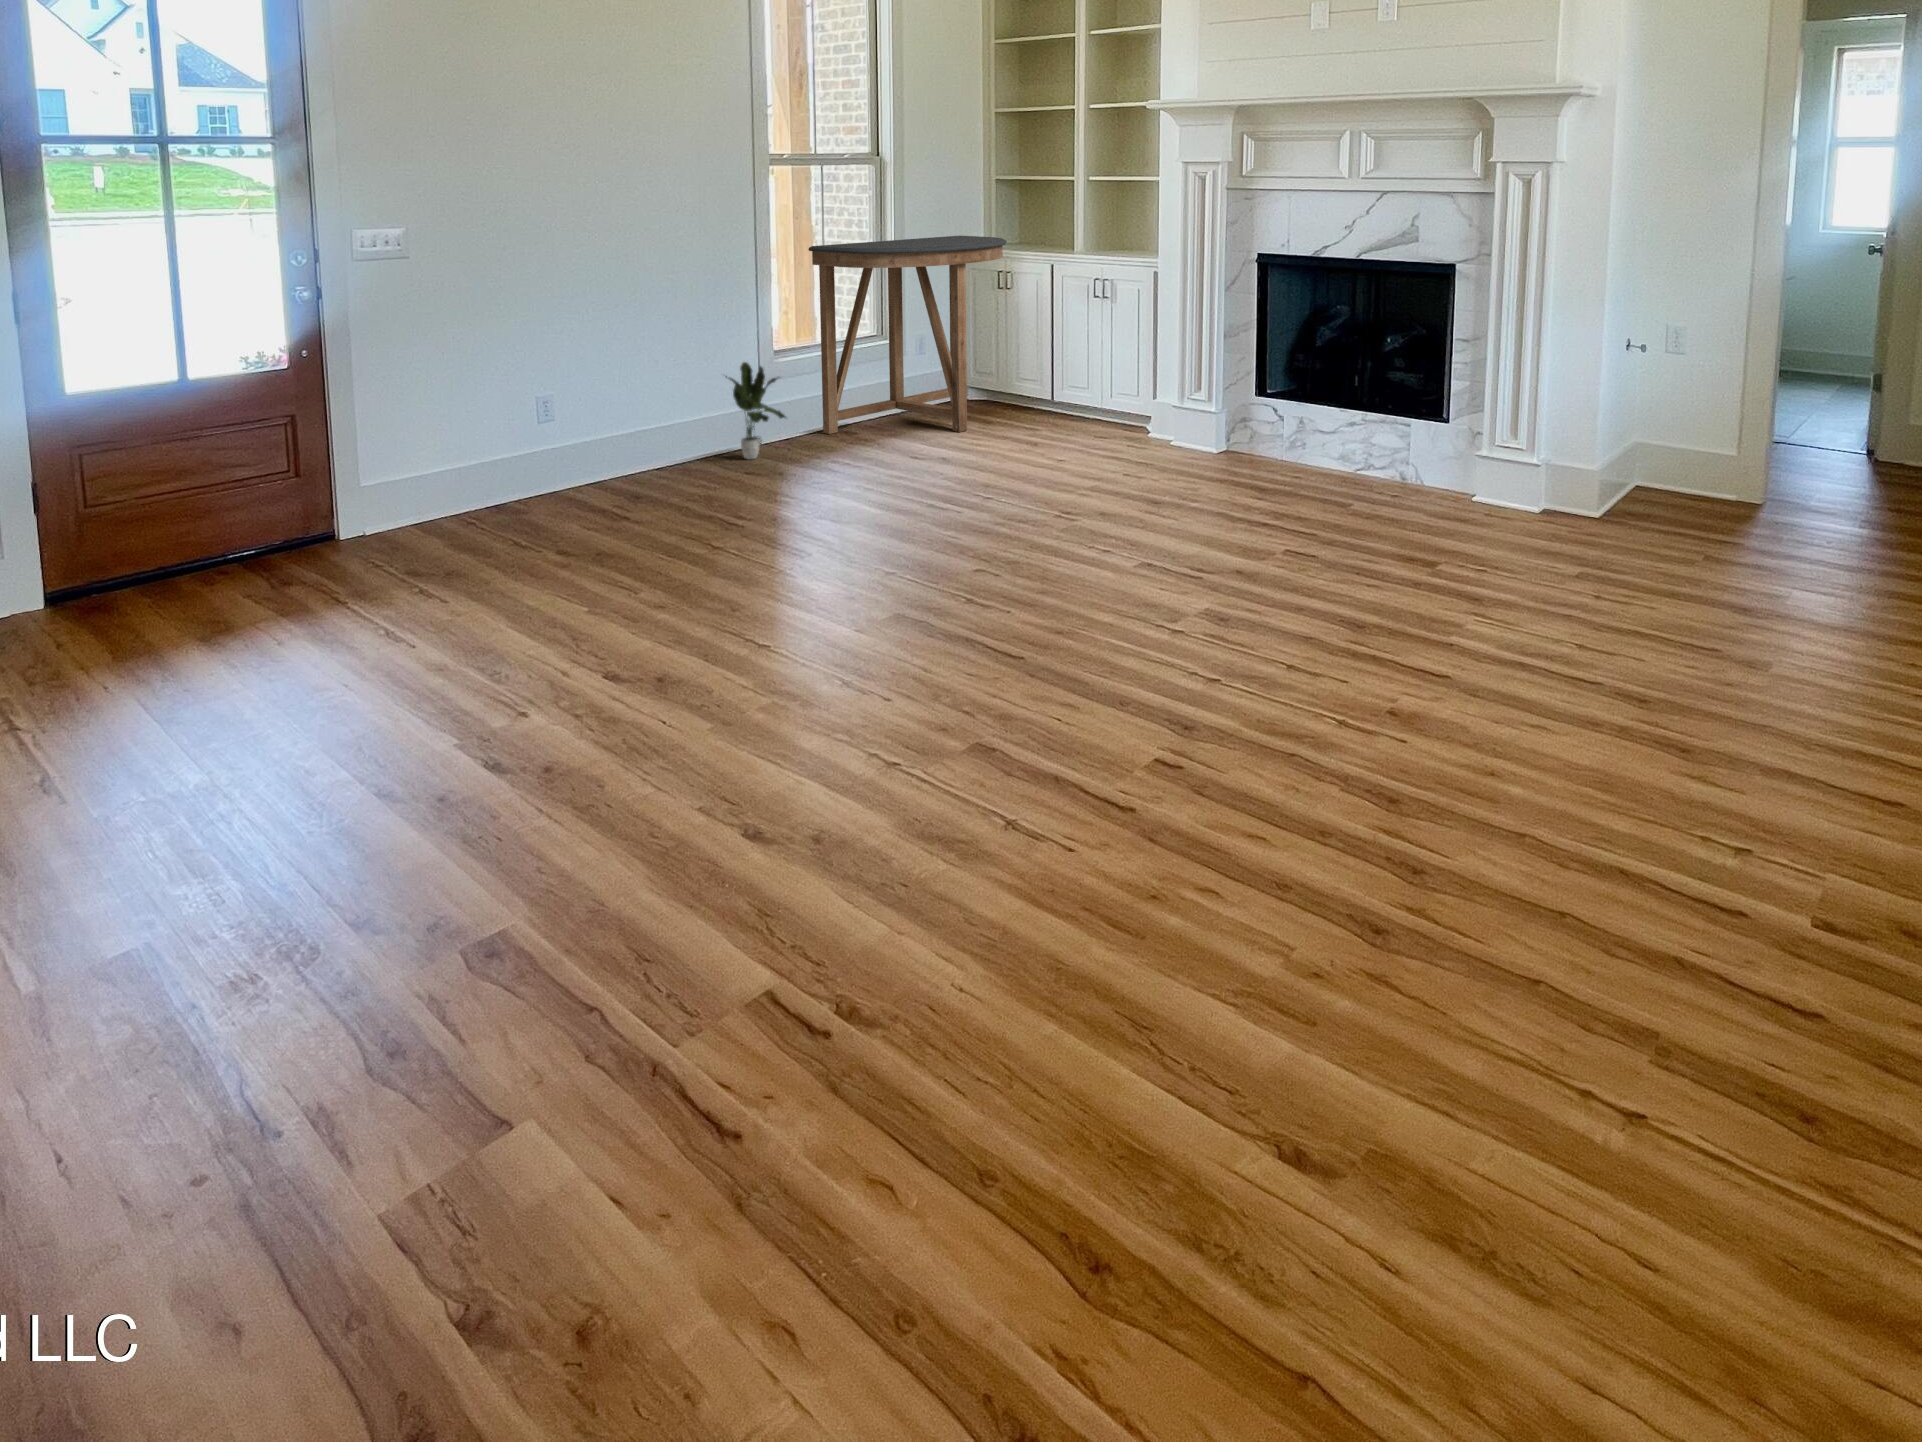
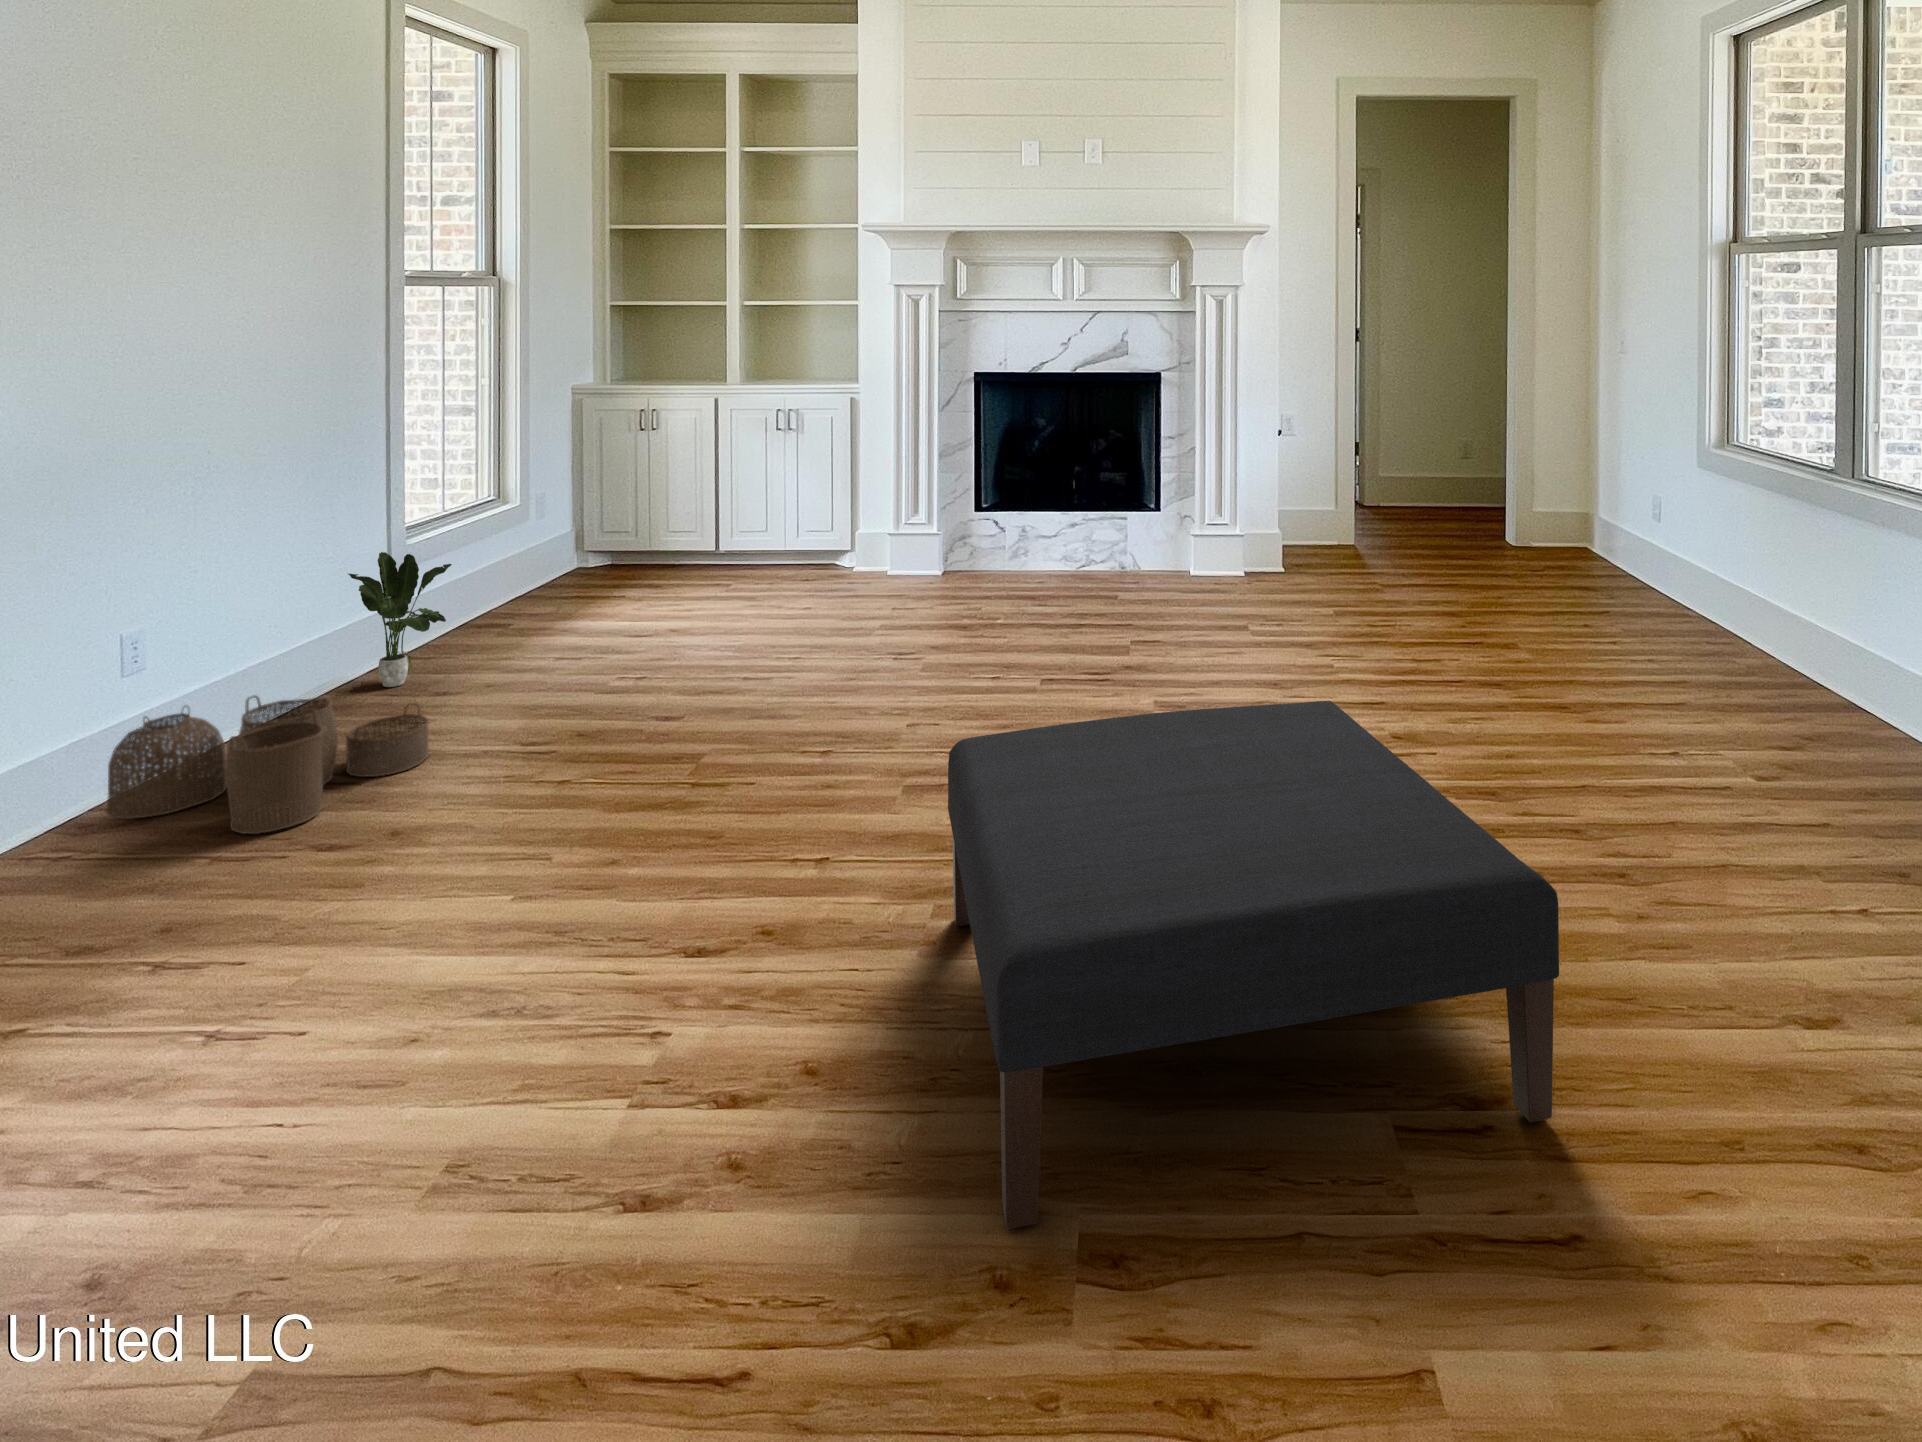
console table: present [808,236,1007,434] -> none [436,372,668,636]
woven basket: none [541,442,706,530] -> present [106,695,429,834]
ottoman: none [509,566,1127,1048] -> present [948,701,1559,1229]

